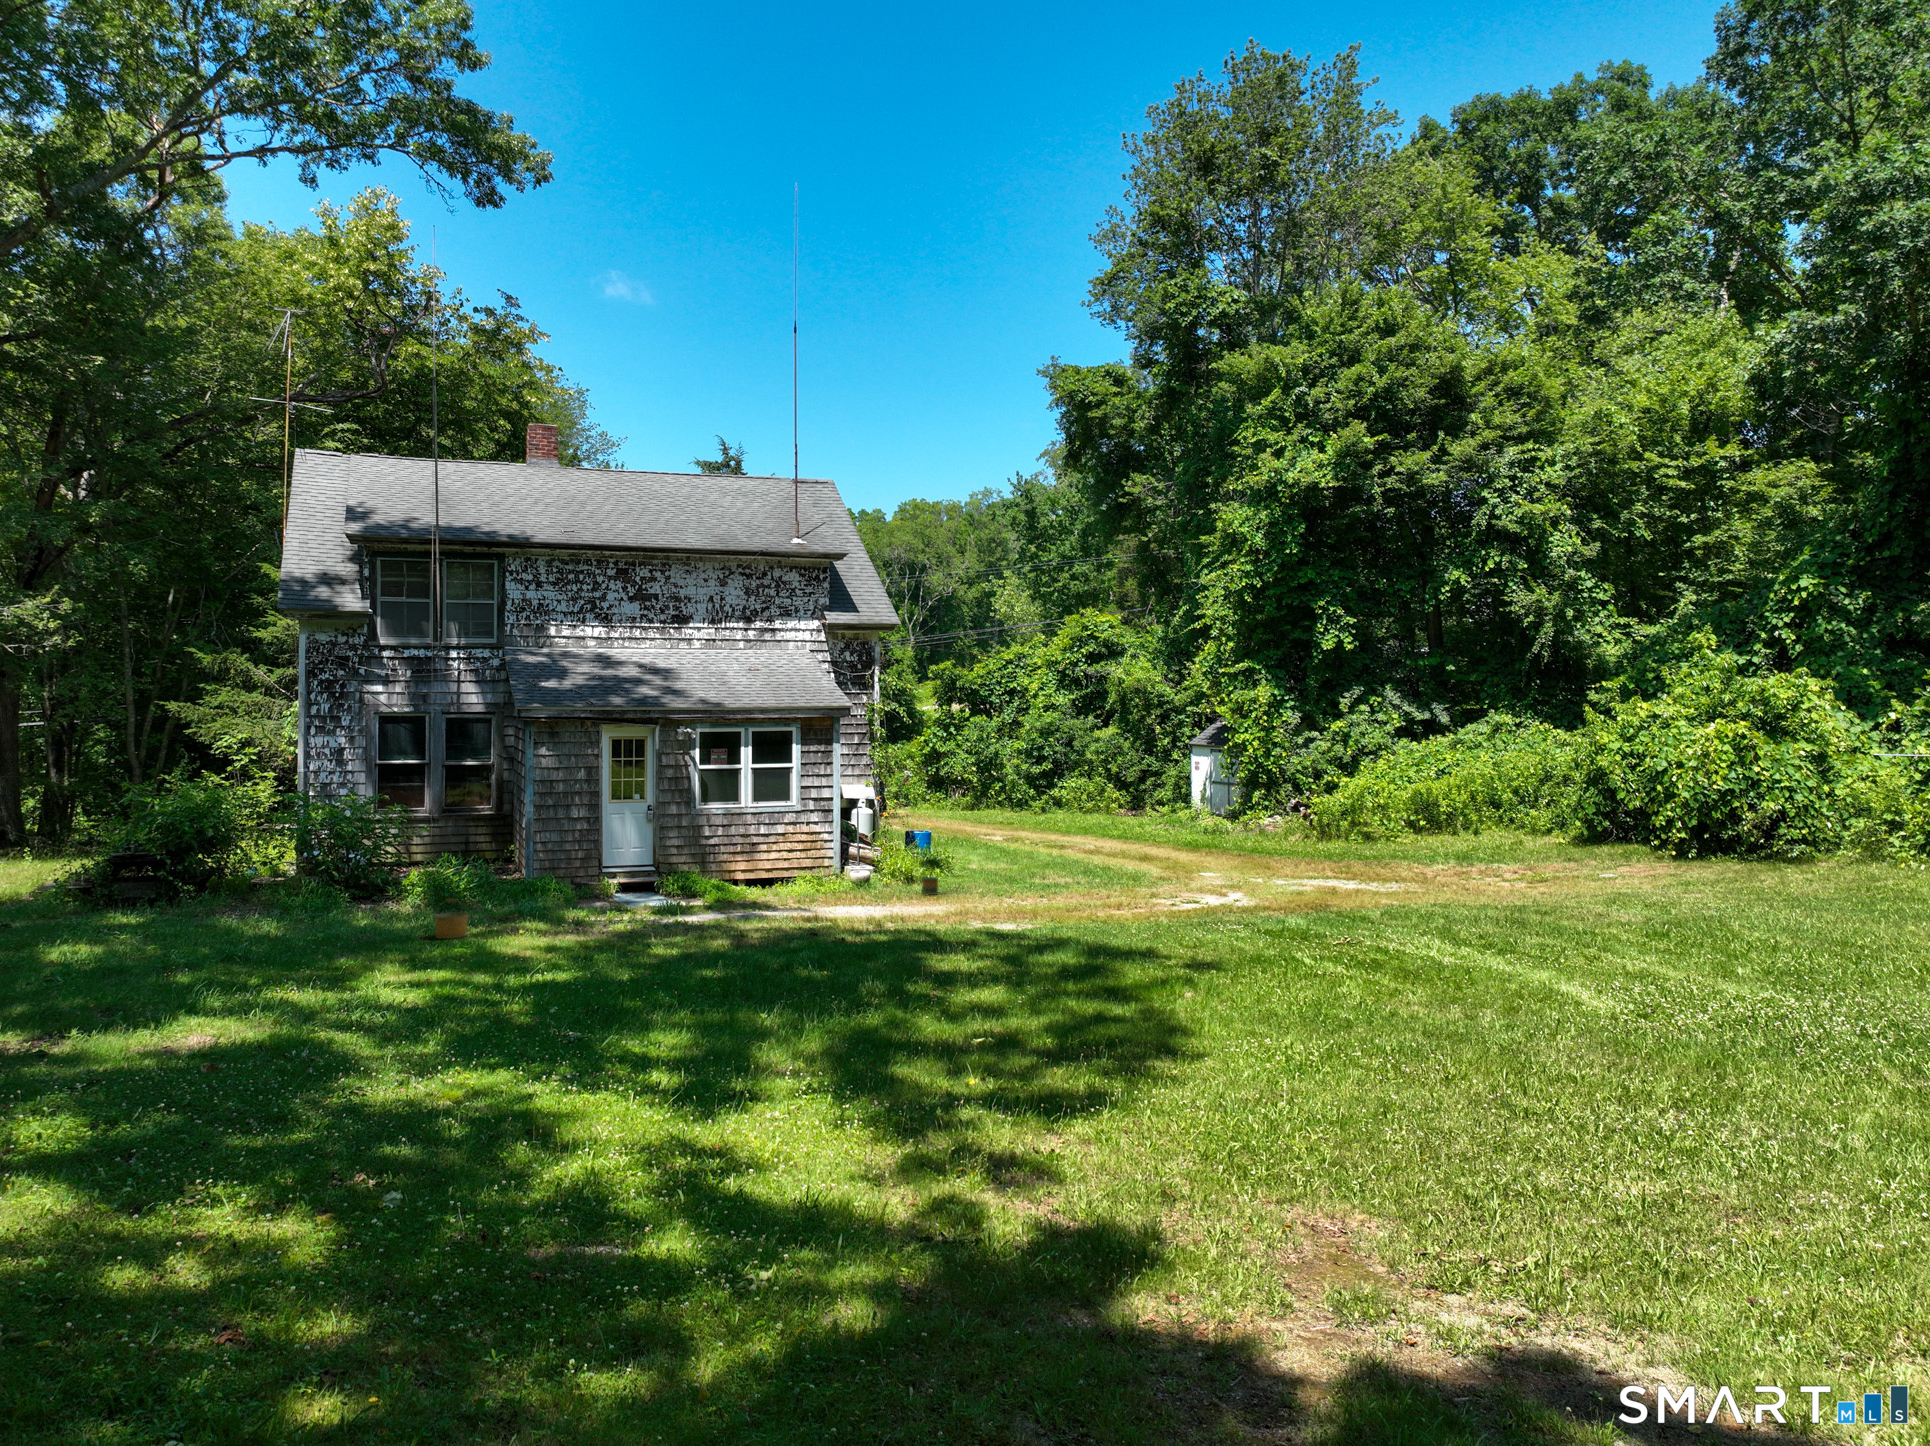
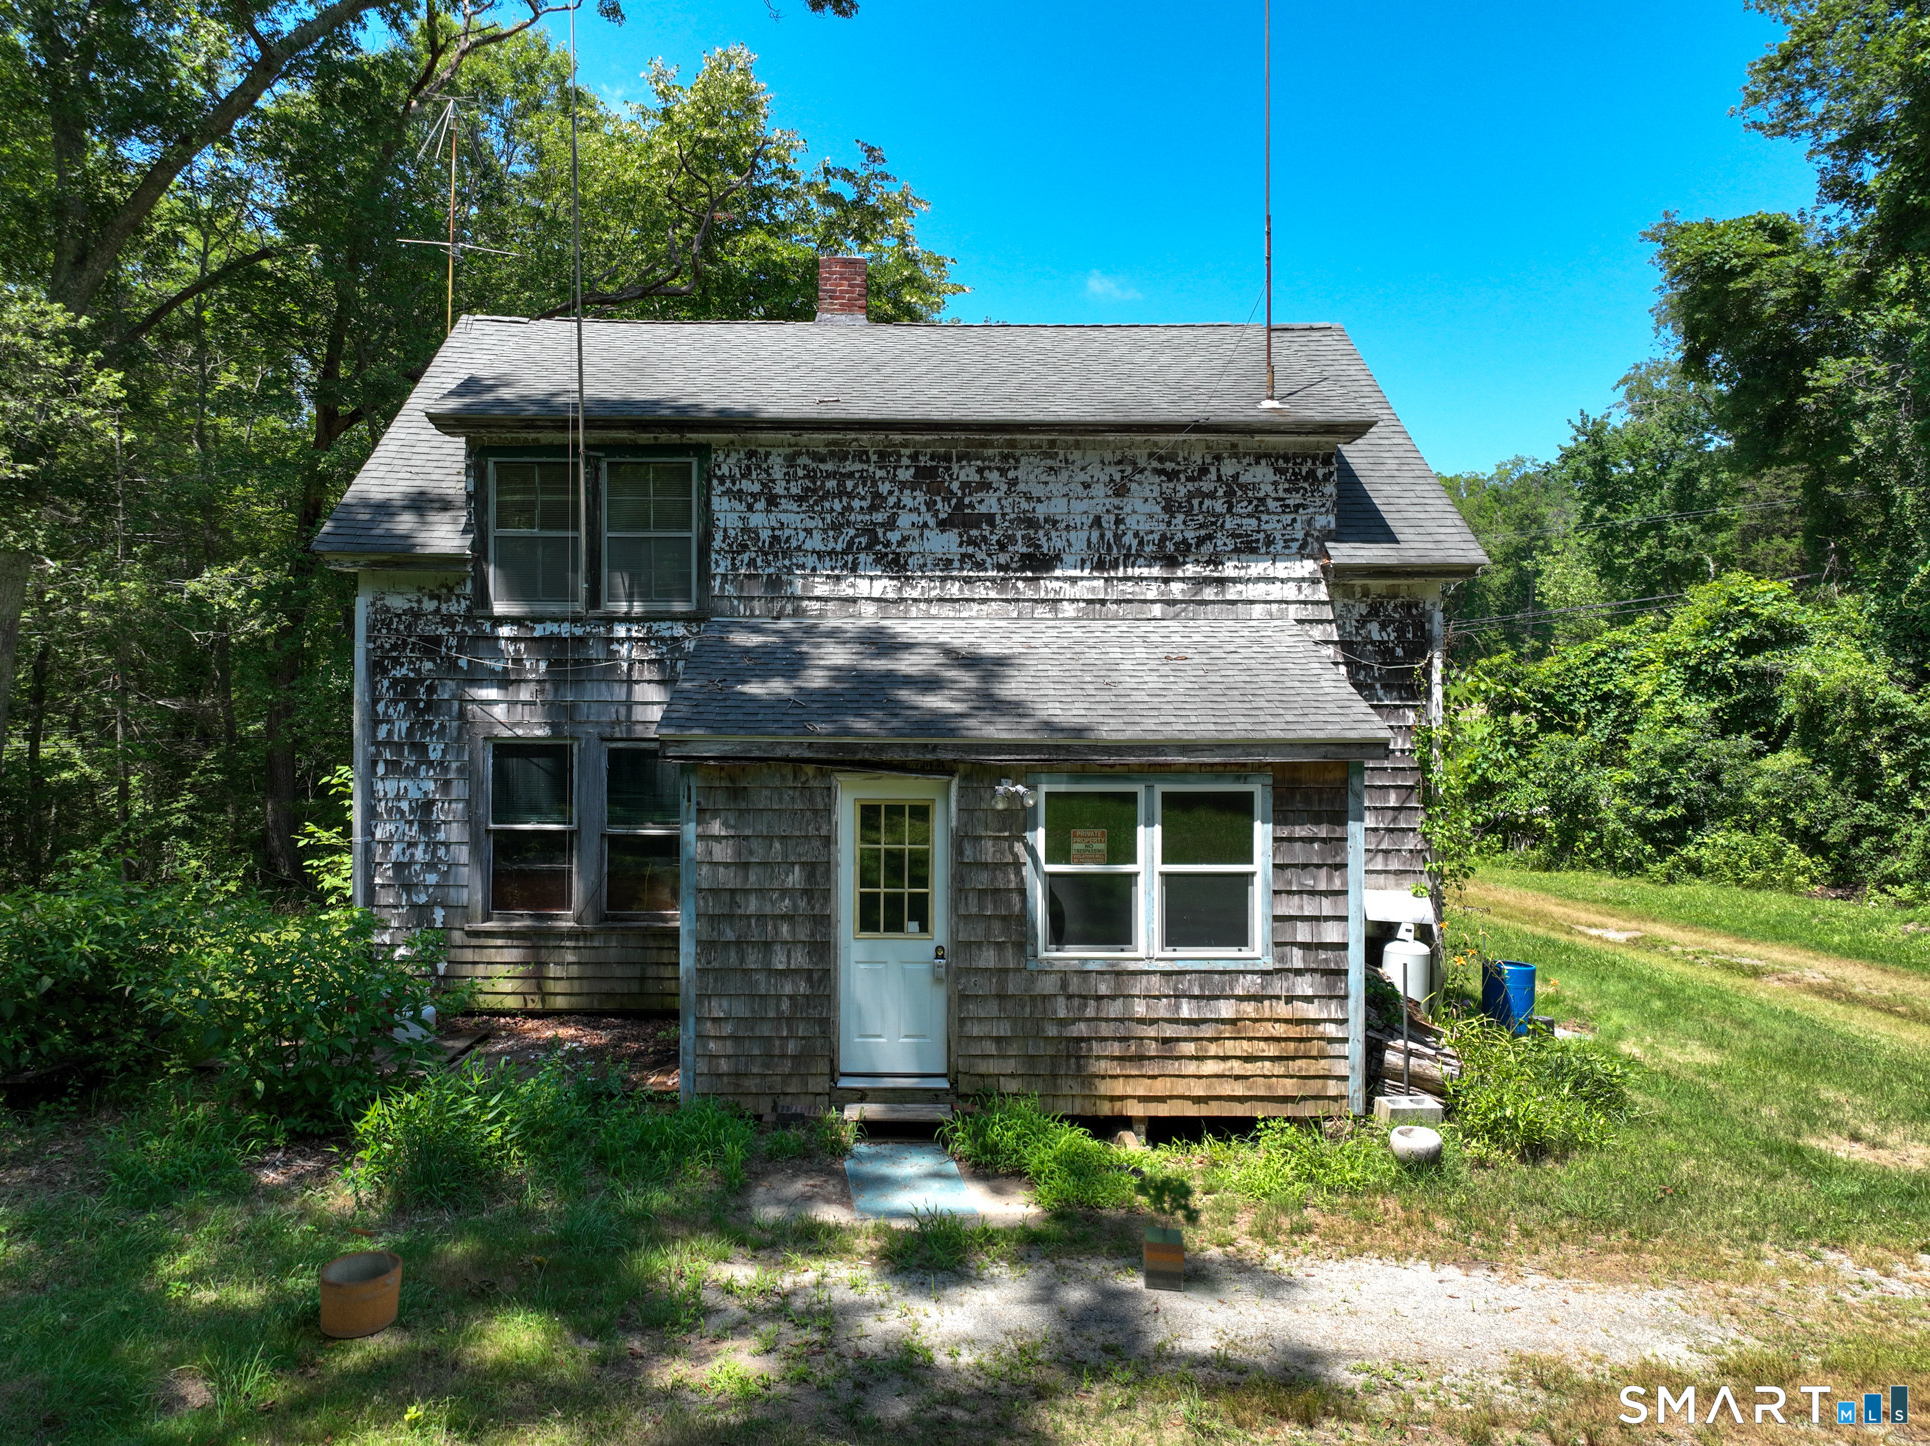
potted tree: present [919,858,943,895] -> present [1133,1176,1202,1291]

